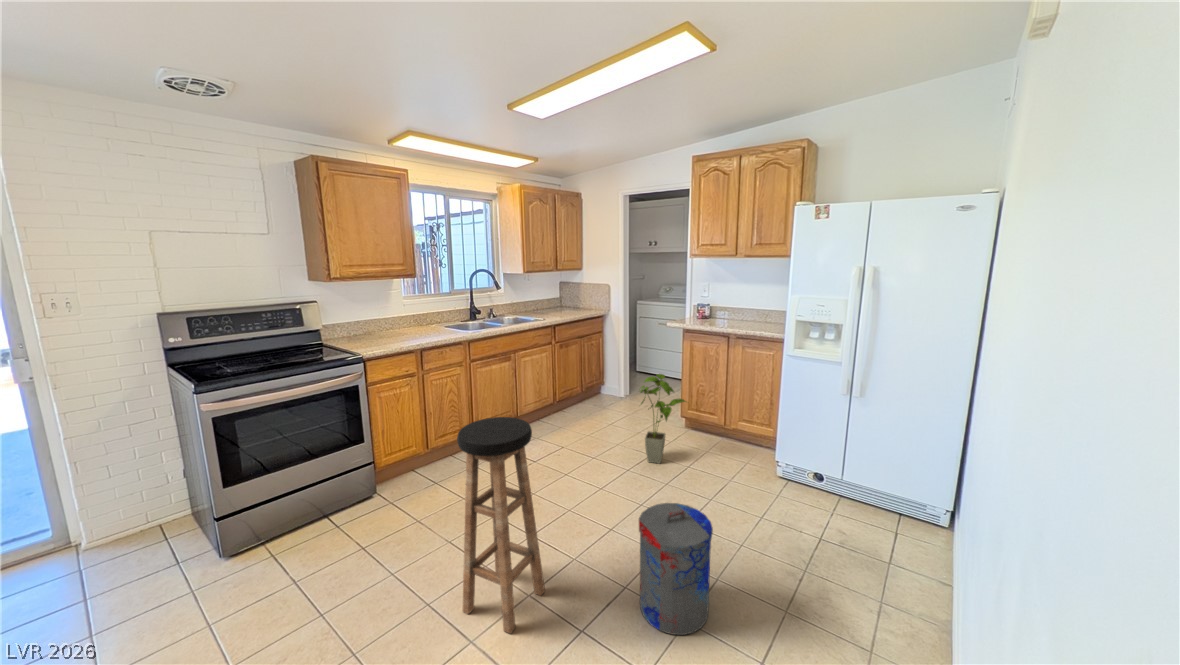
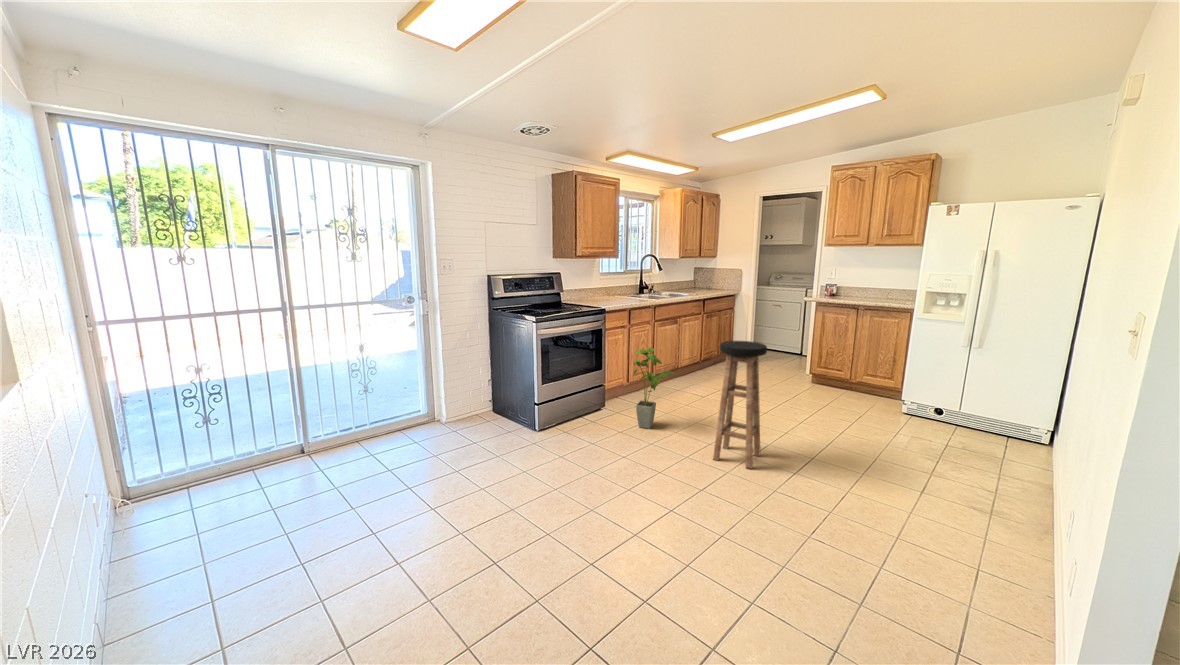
house plant: present [640,374,686,463] -> present [633,348,676,429]
trash can: present [639,503,713,635] -> none [828,401,886,476]

